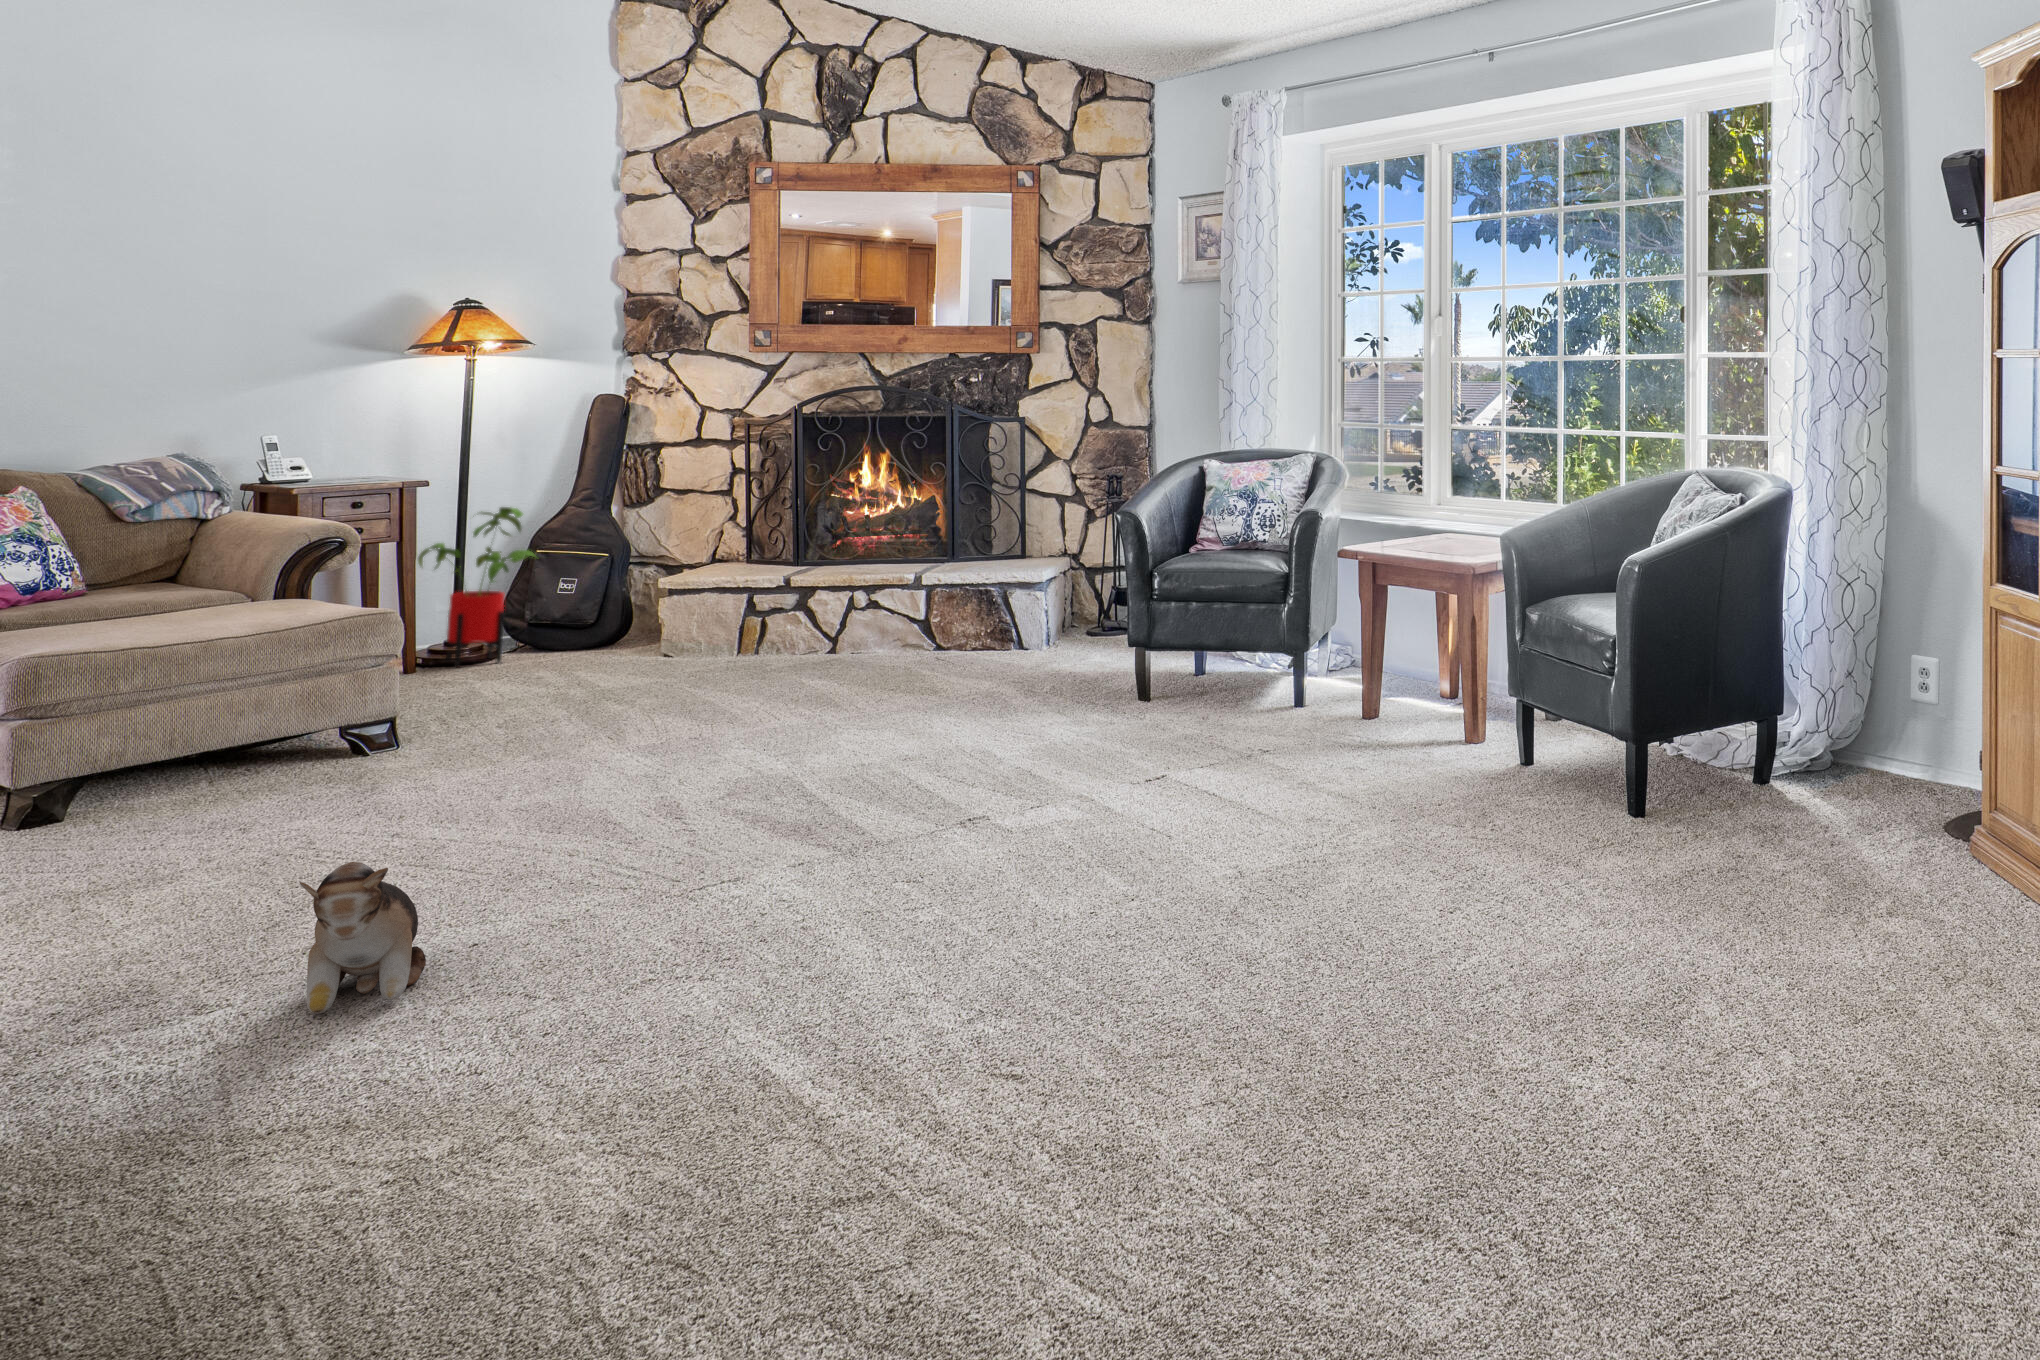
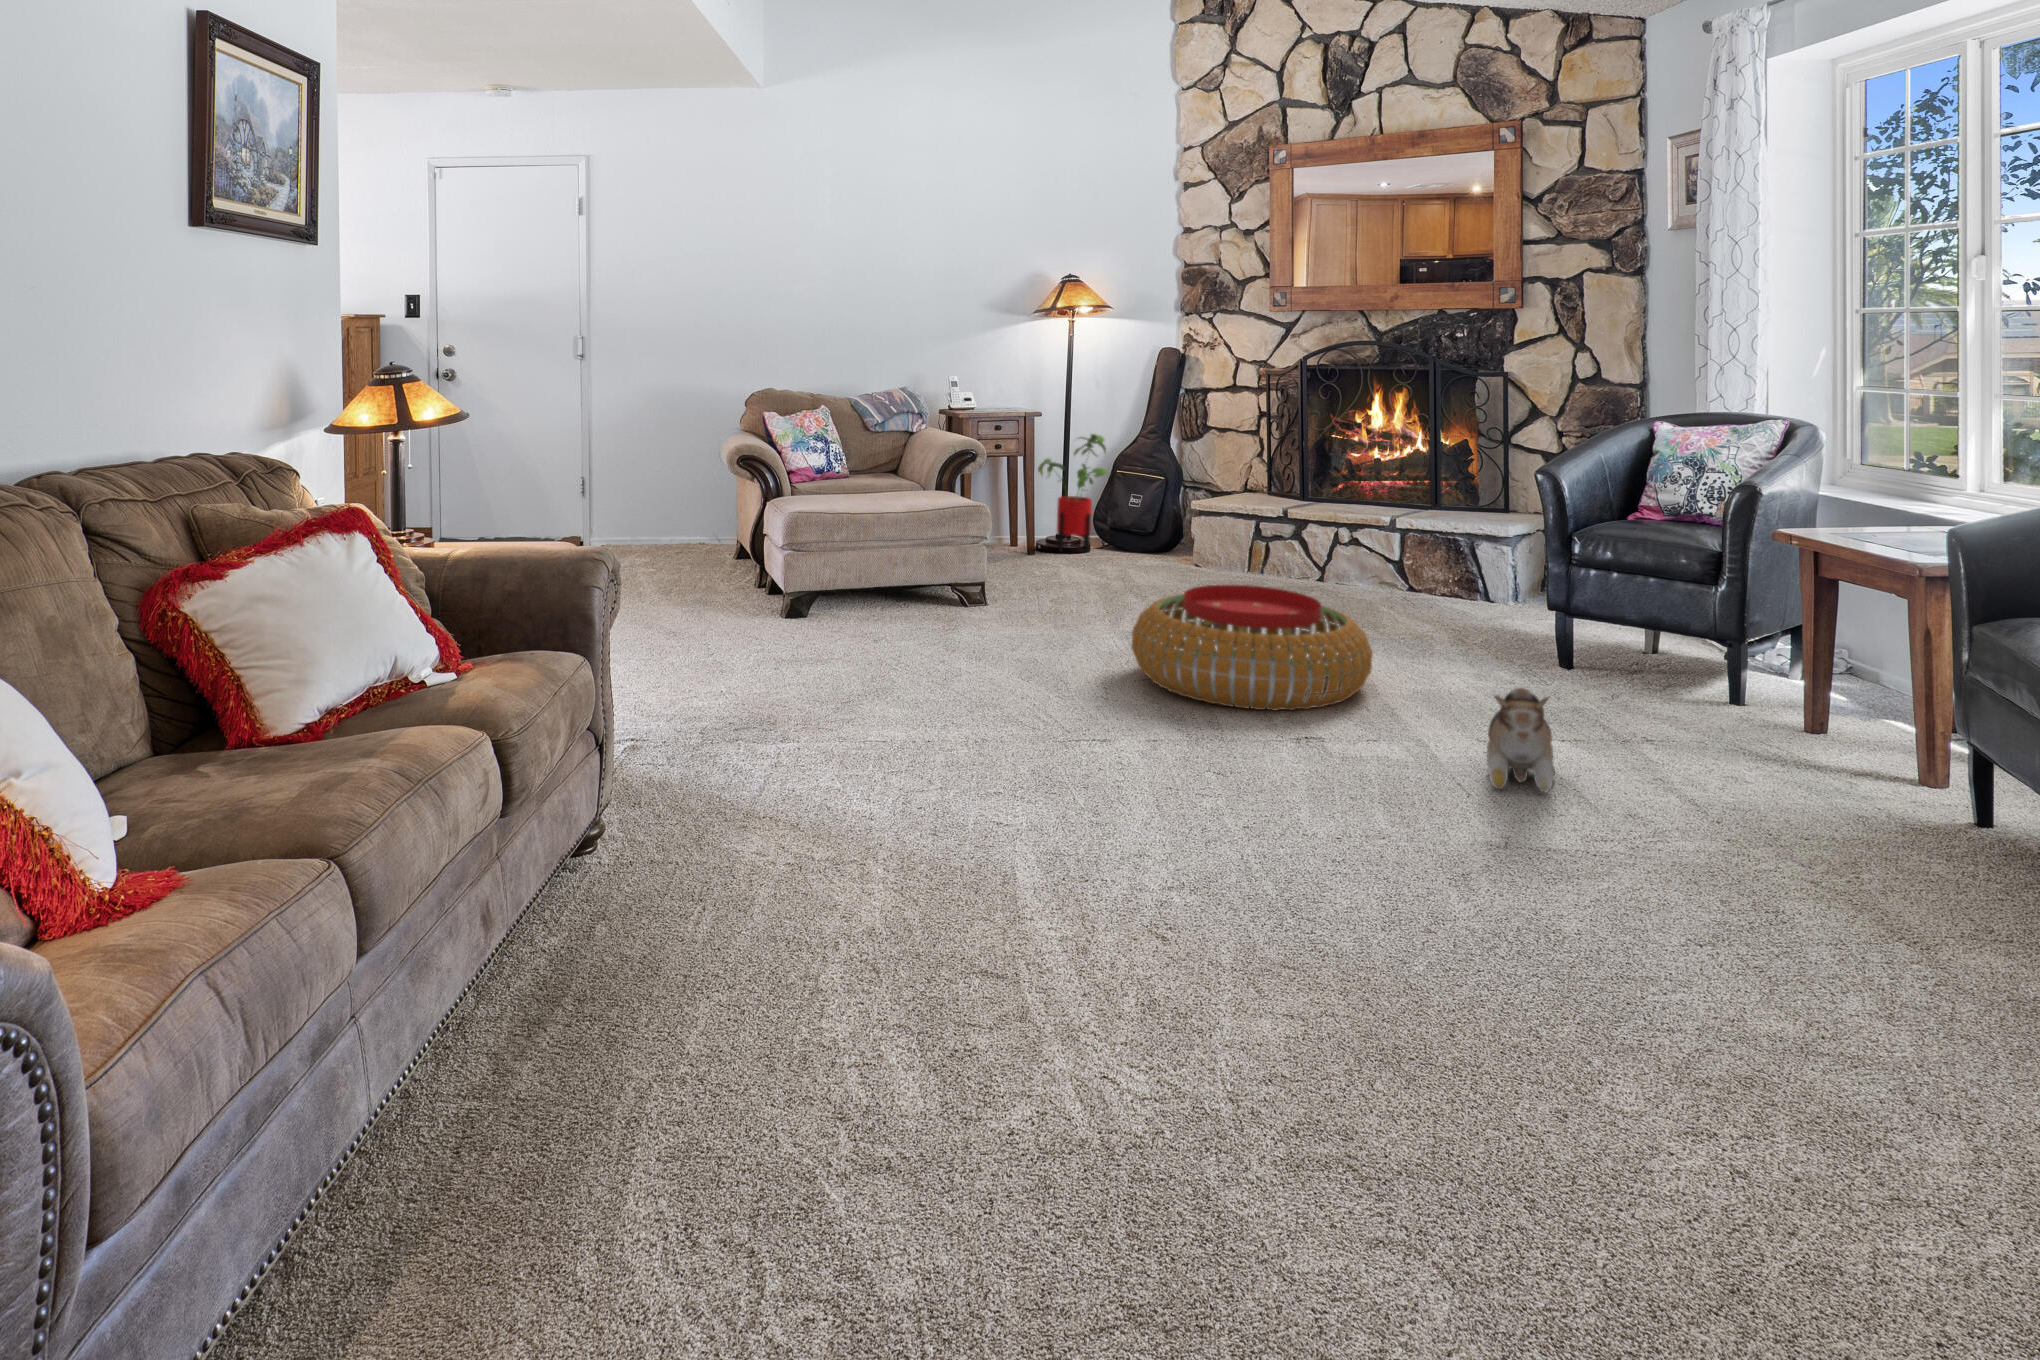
pouf: none [724,656,1008,791] -> present [1131,585,1373,710]
plush toy: present [299,862,426,1014] -> present [1487,688,1555,792]

